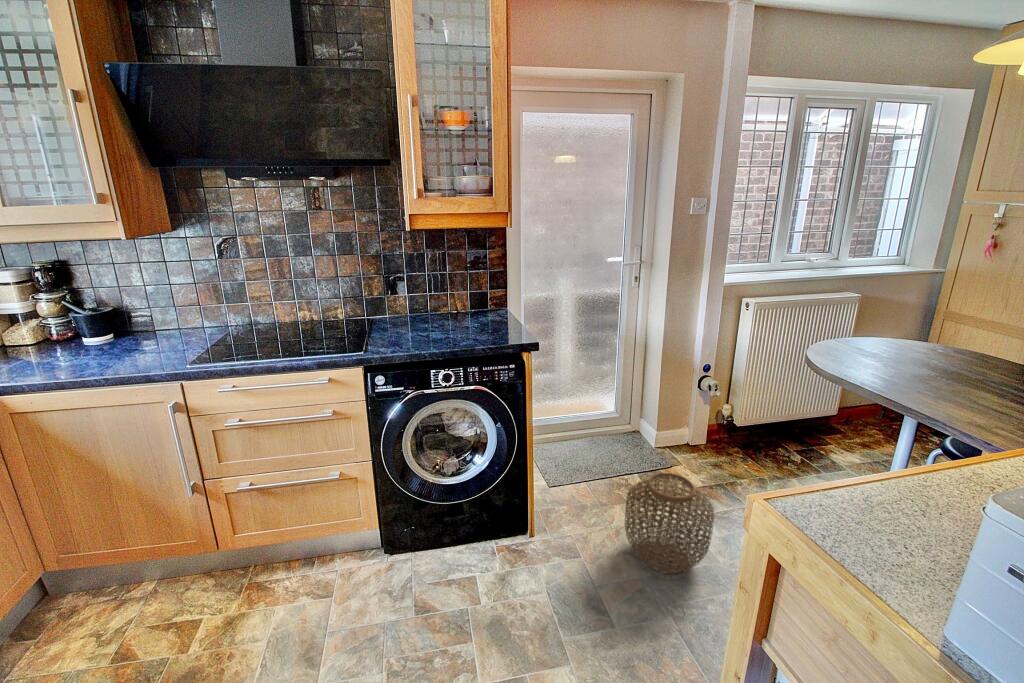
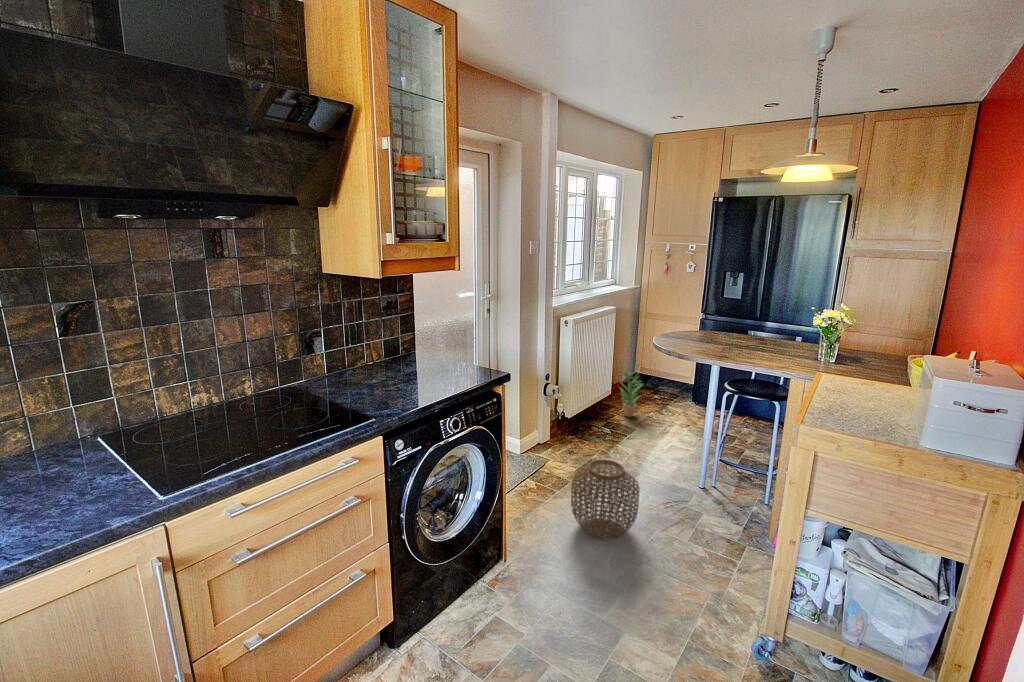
potted plant: none [837,386,885,452] -> present [620,373,642,417]

